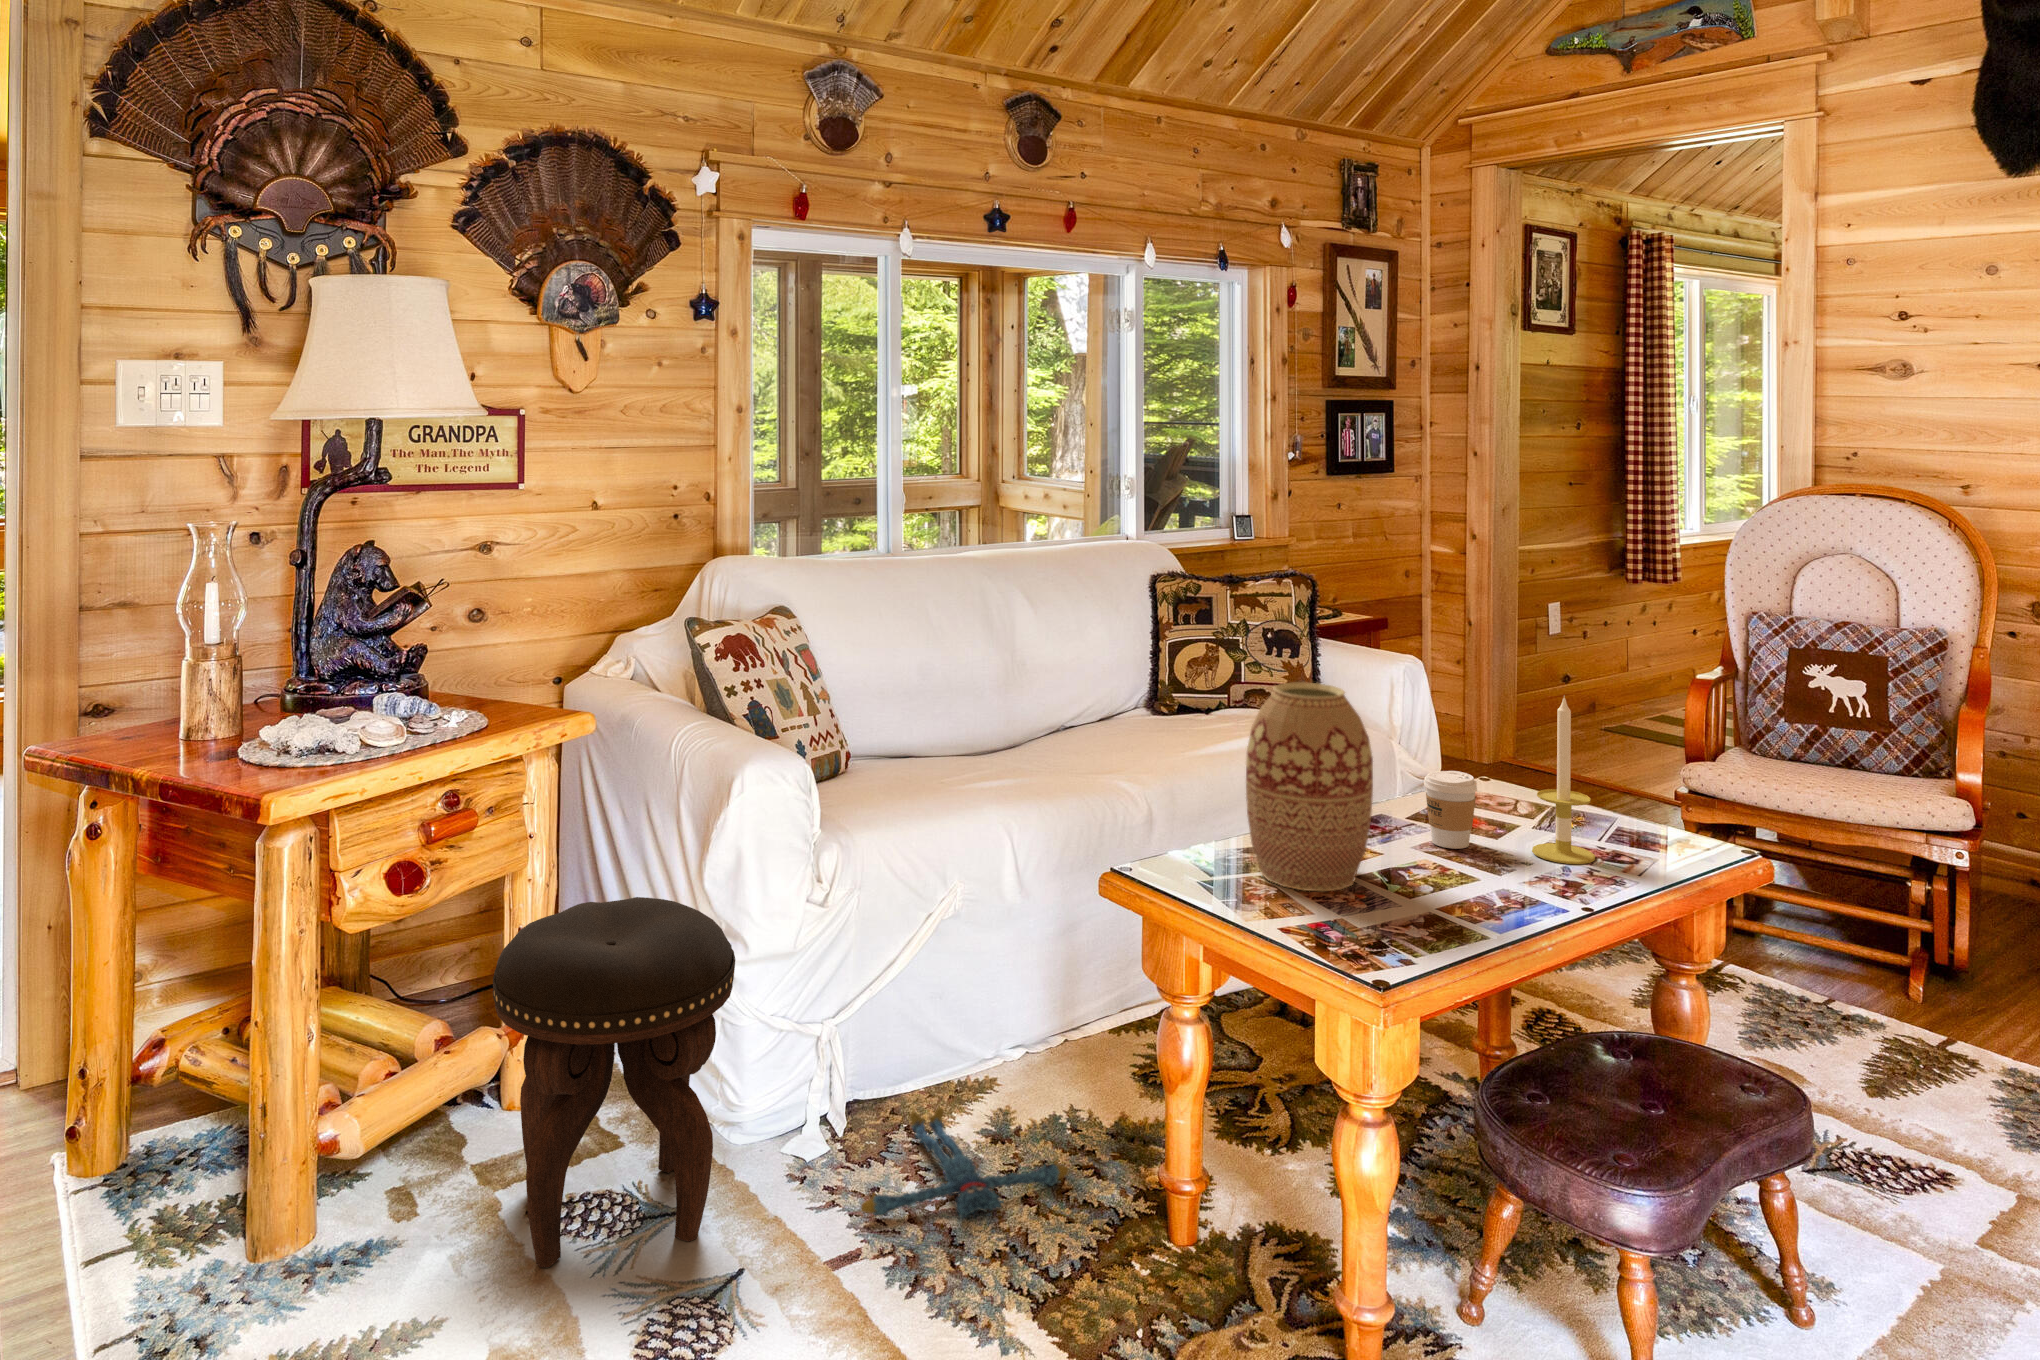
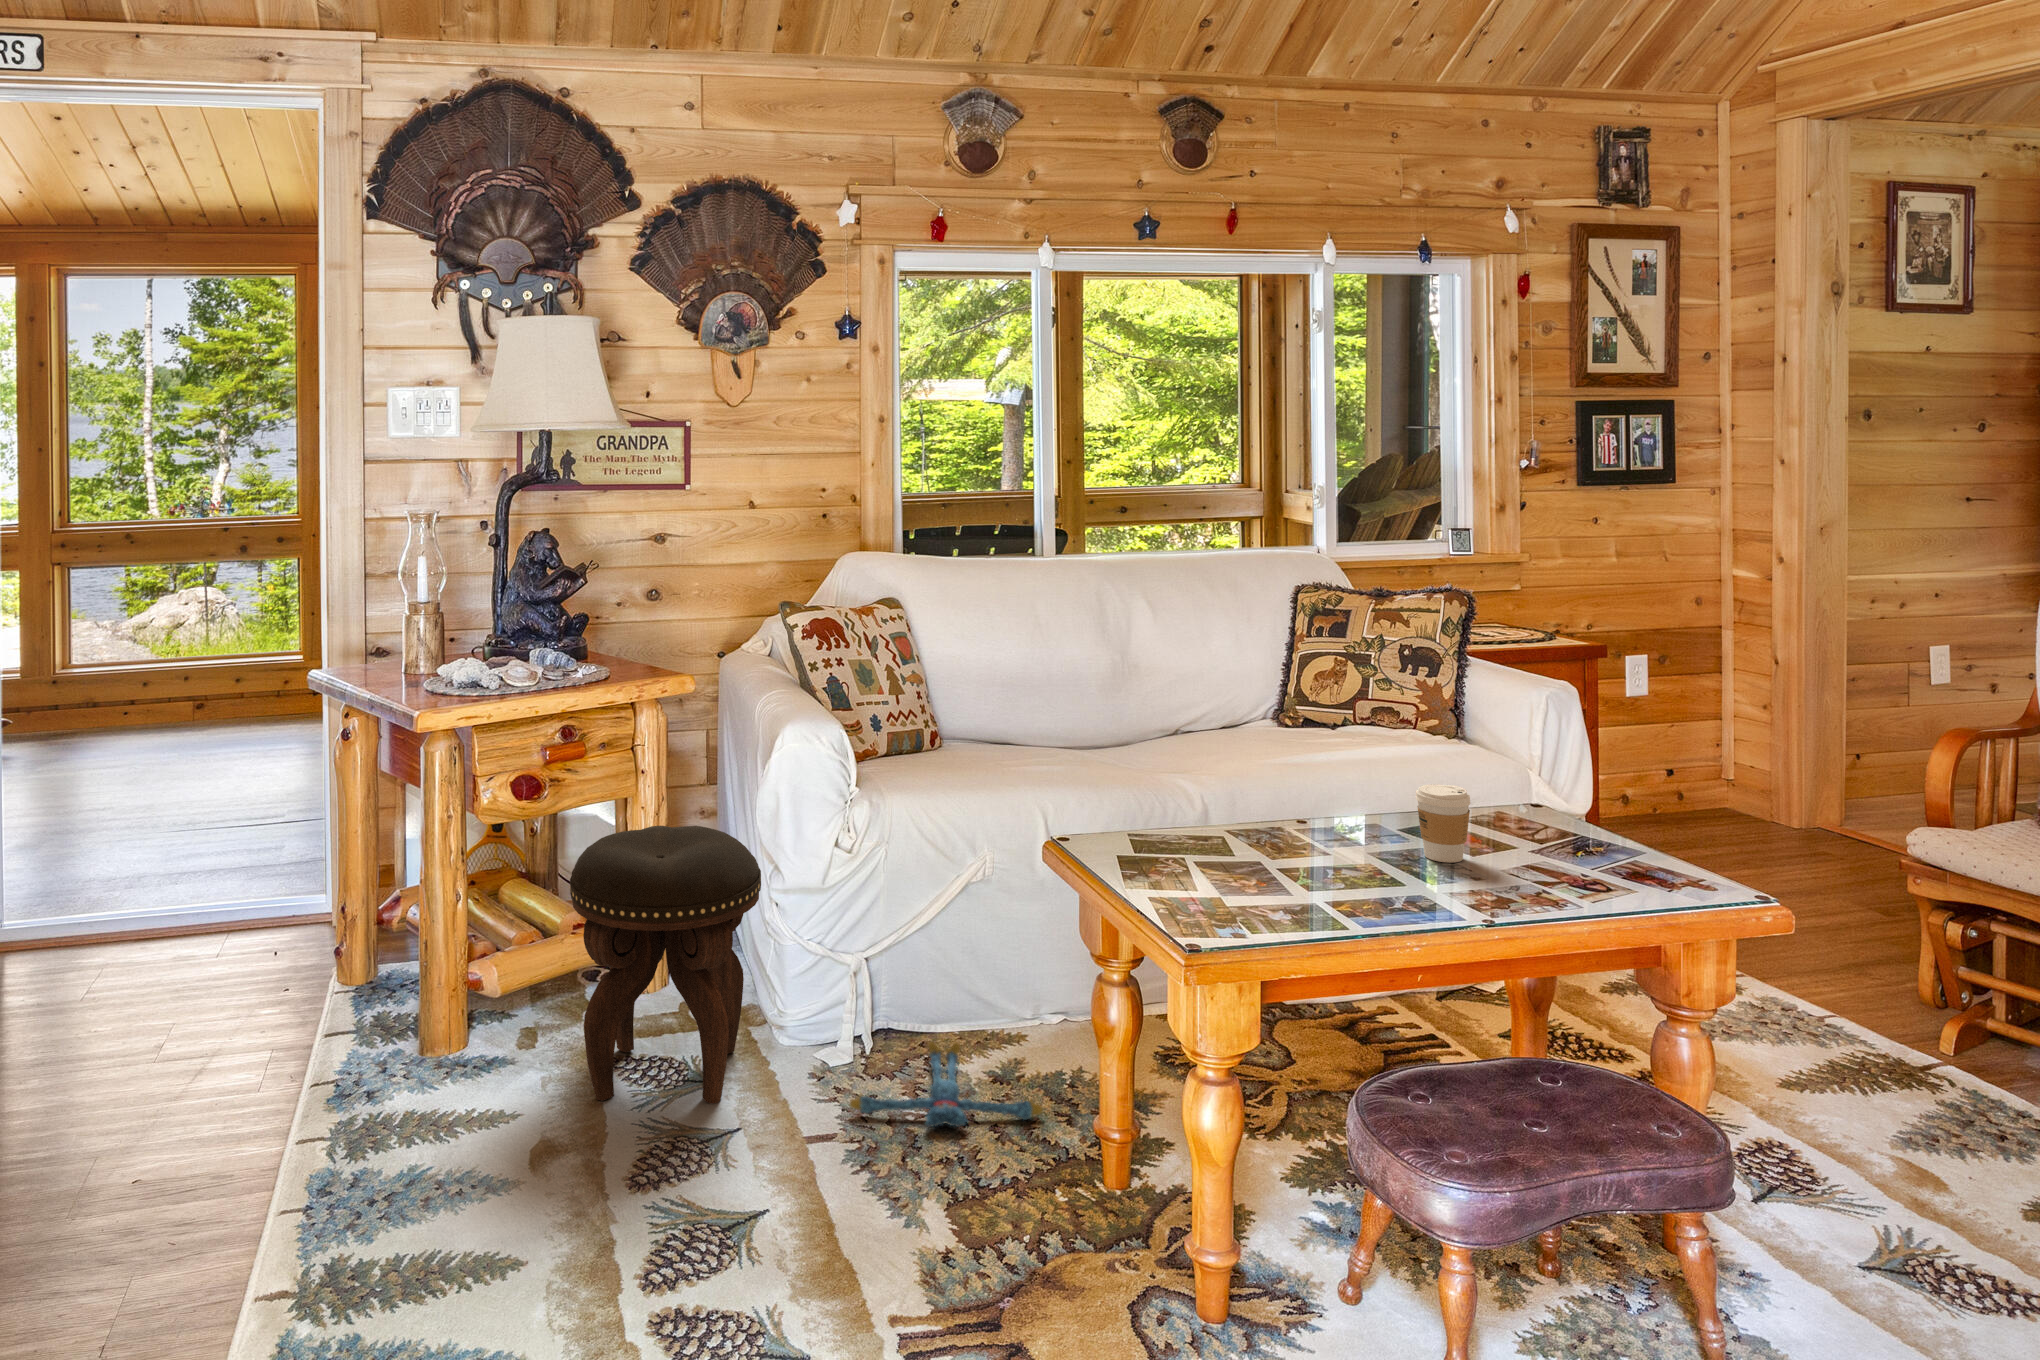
vase: present [1246,682,1373,892] -> none [1195,683,1317,881]
candle: present [1532,695,1595,864] -> none [1522,714,1588,889]

